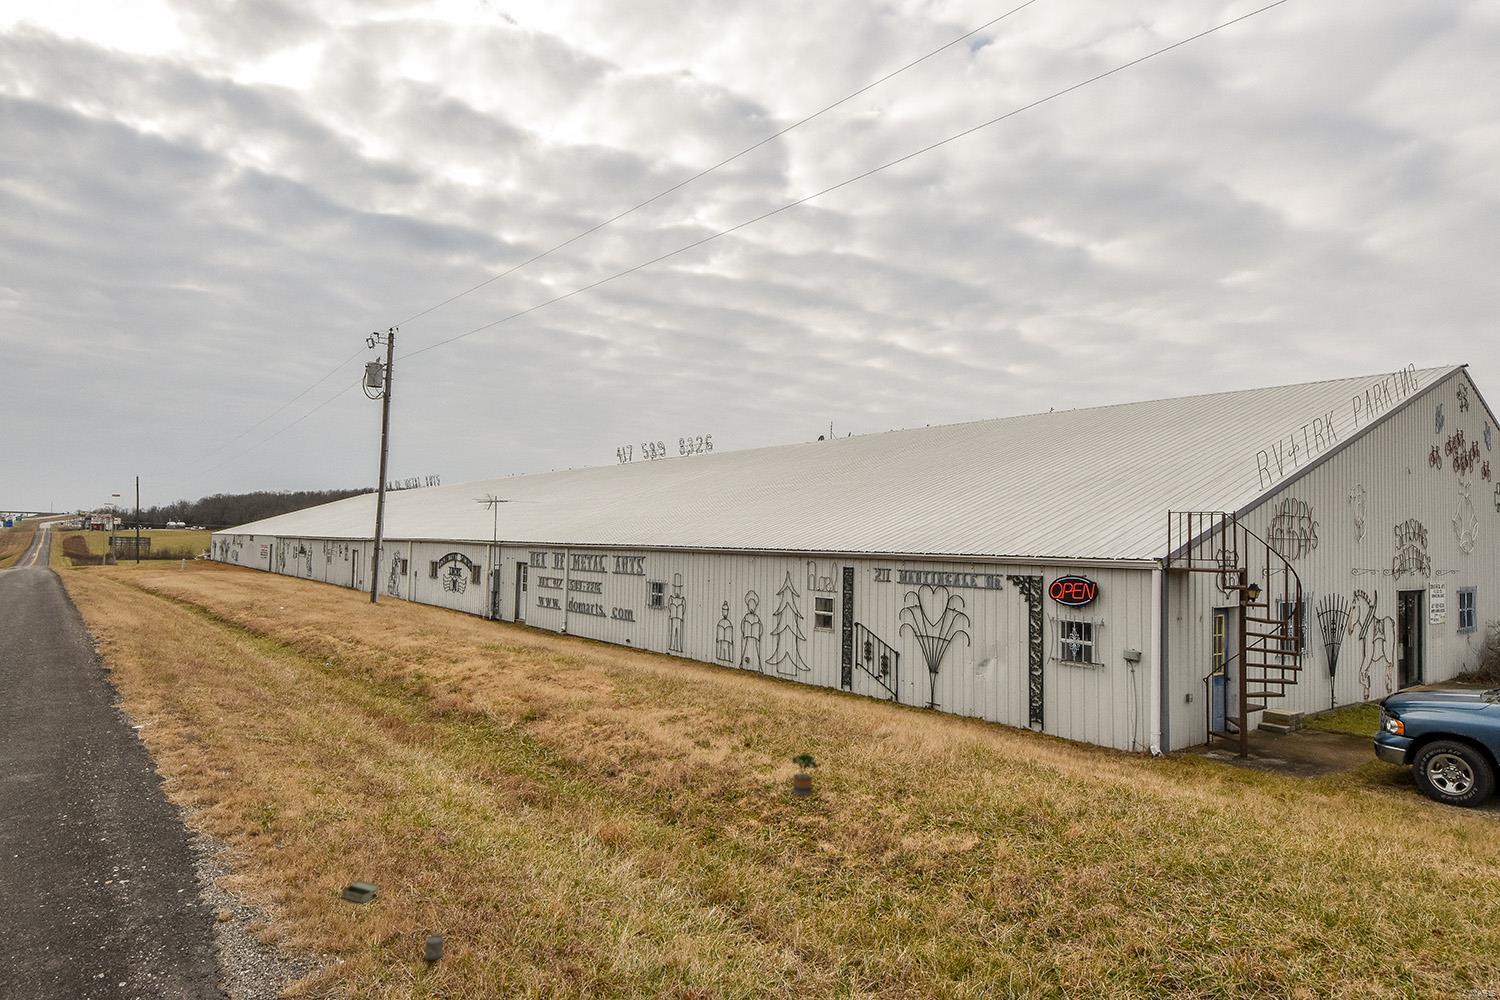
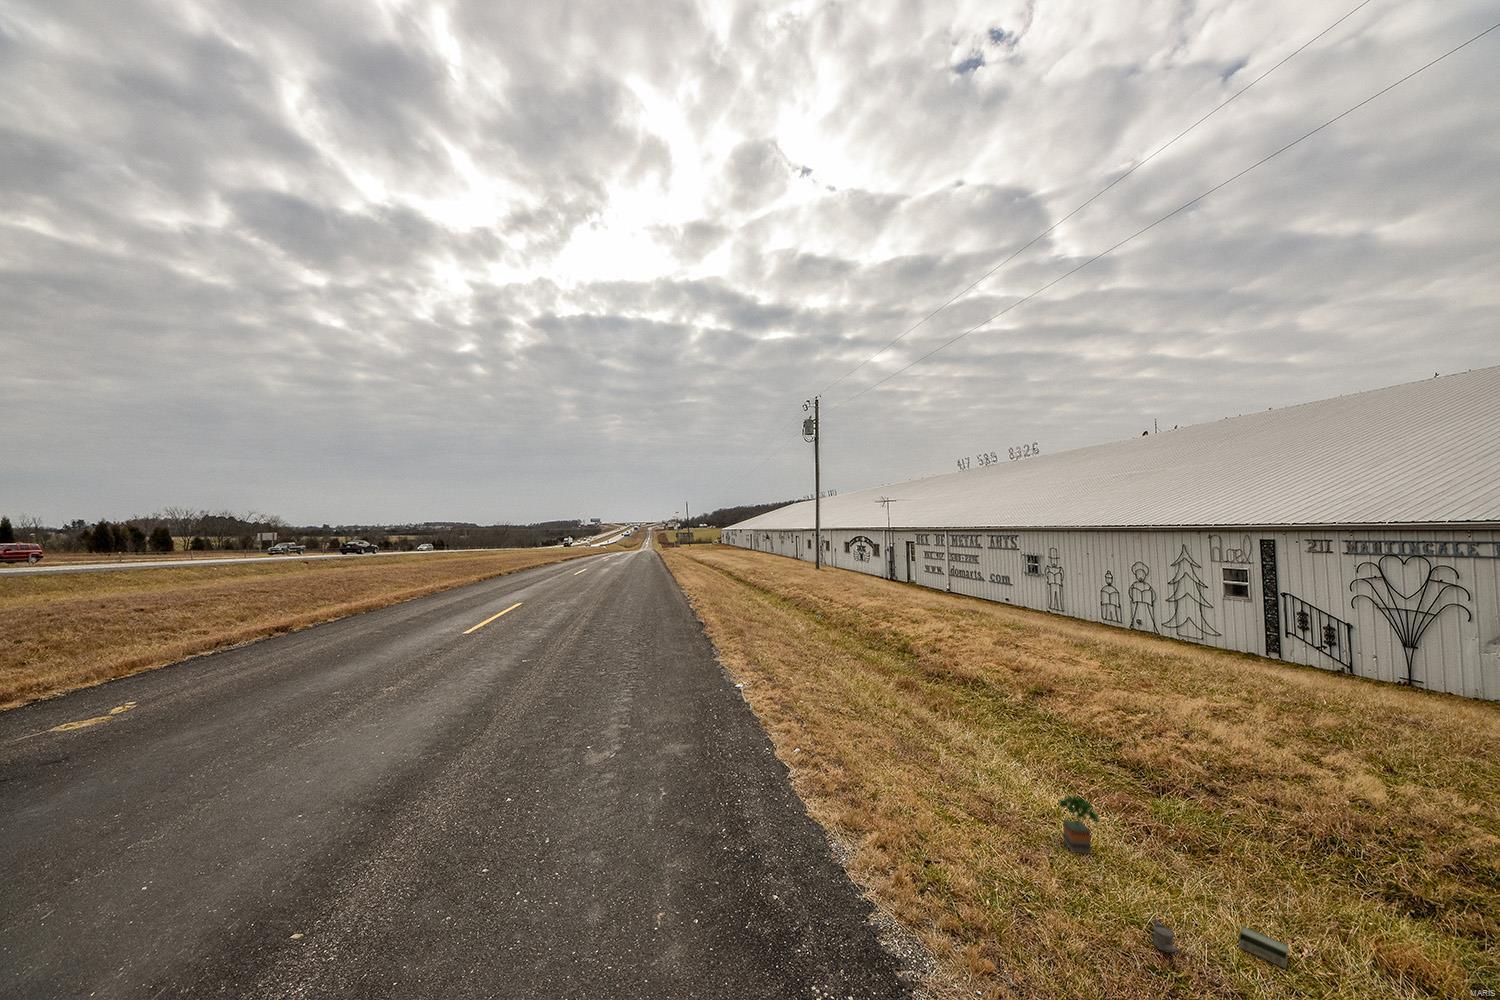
potted tree: present [792,754,818,795] -> present [1059,797,1099,854]
toolbox: present [341,881,380,903] -> present [1239,926,1288,968]

